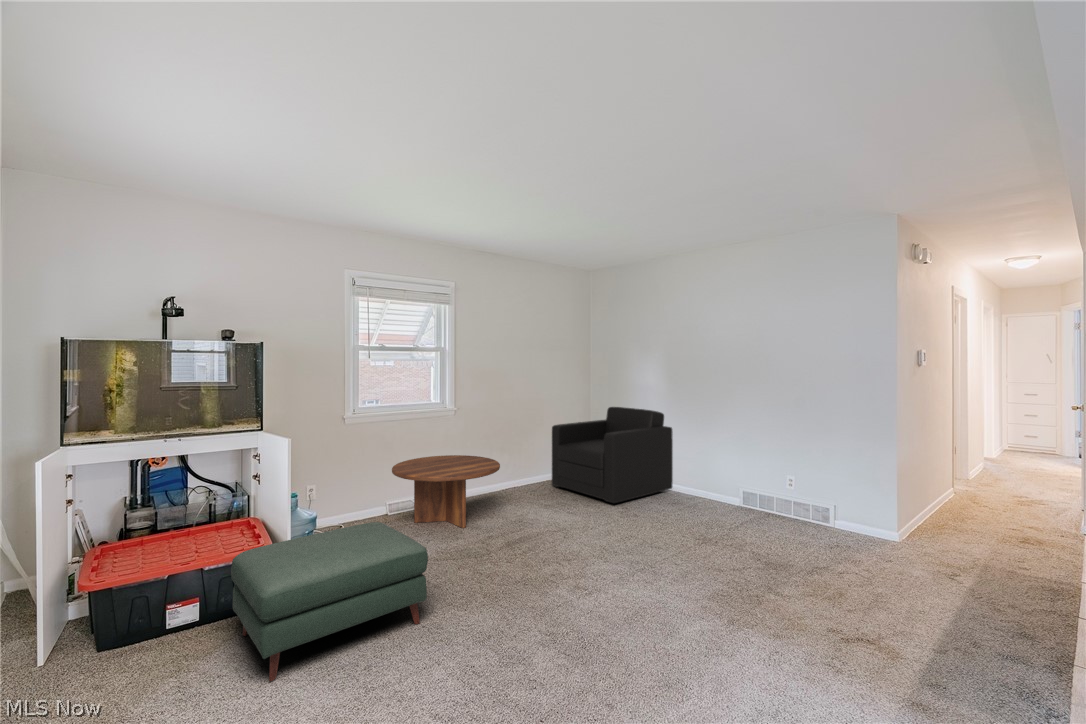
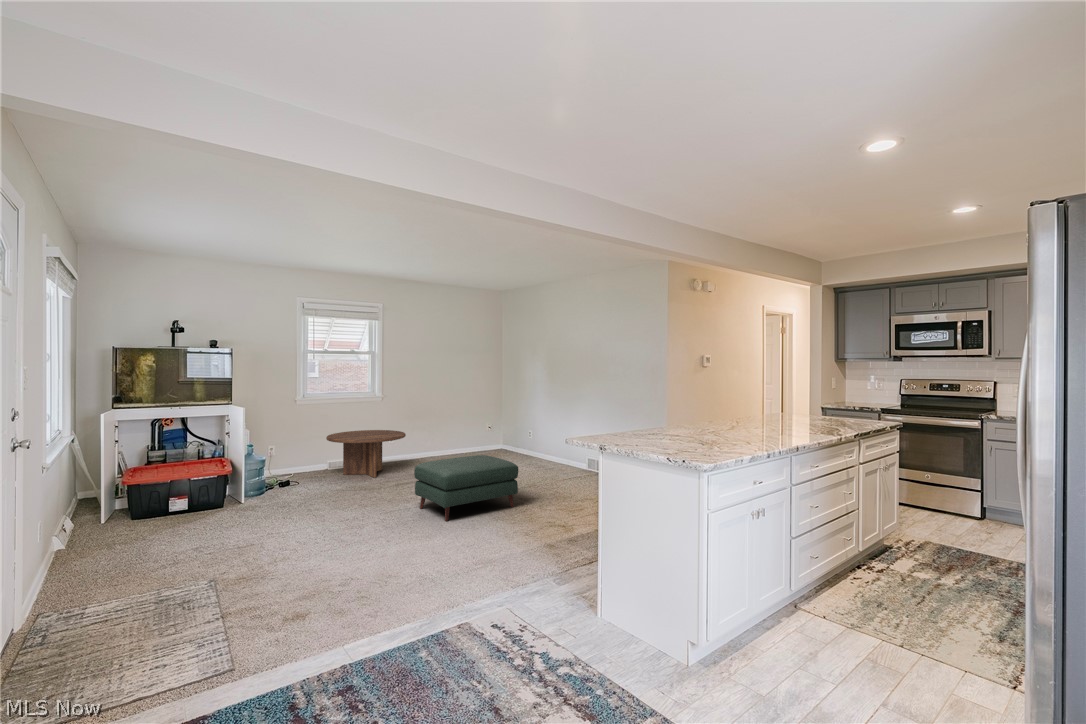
armchair: present [552,407,673,503] -> none [461,397,550,467]
ottoman: present [231,522,428,681] -> present [414,455,518,521]

